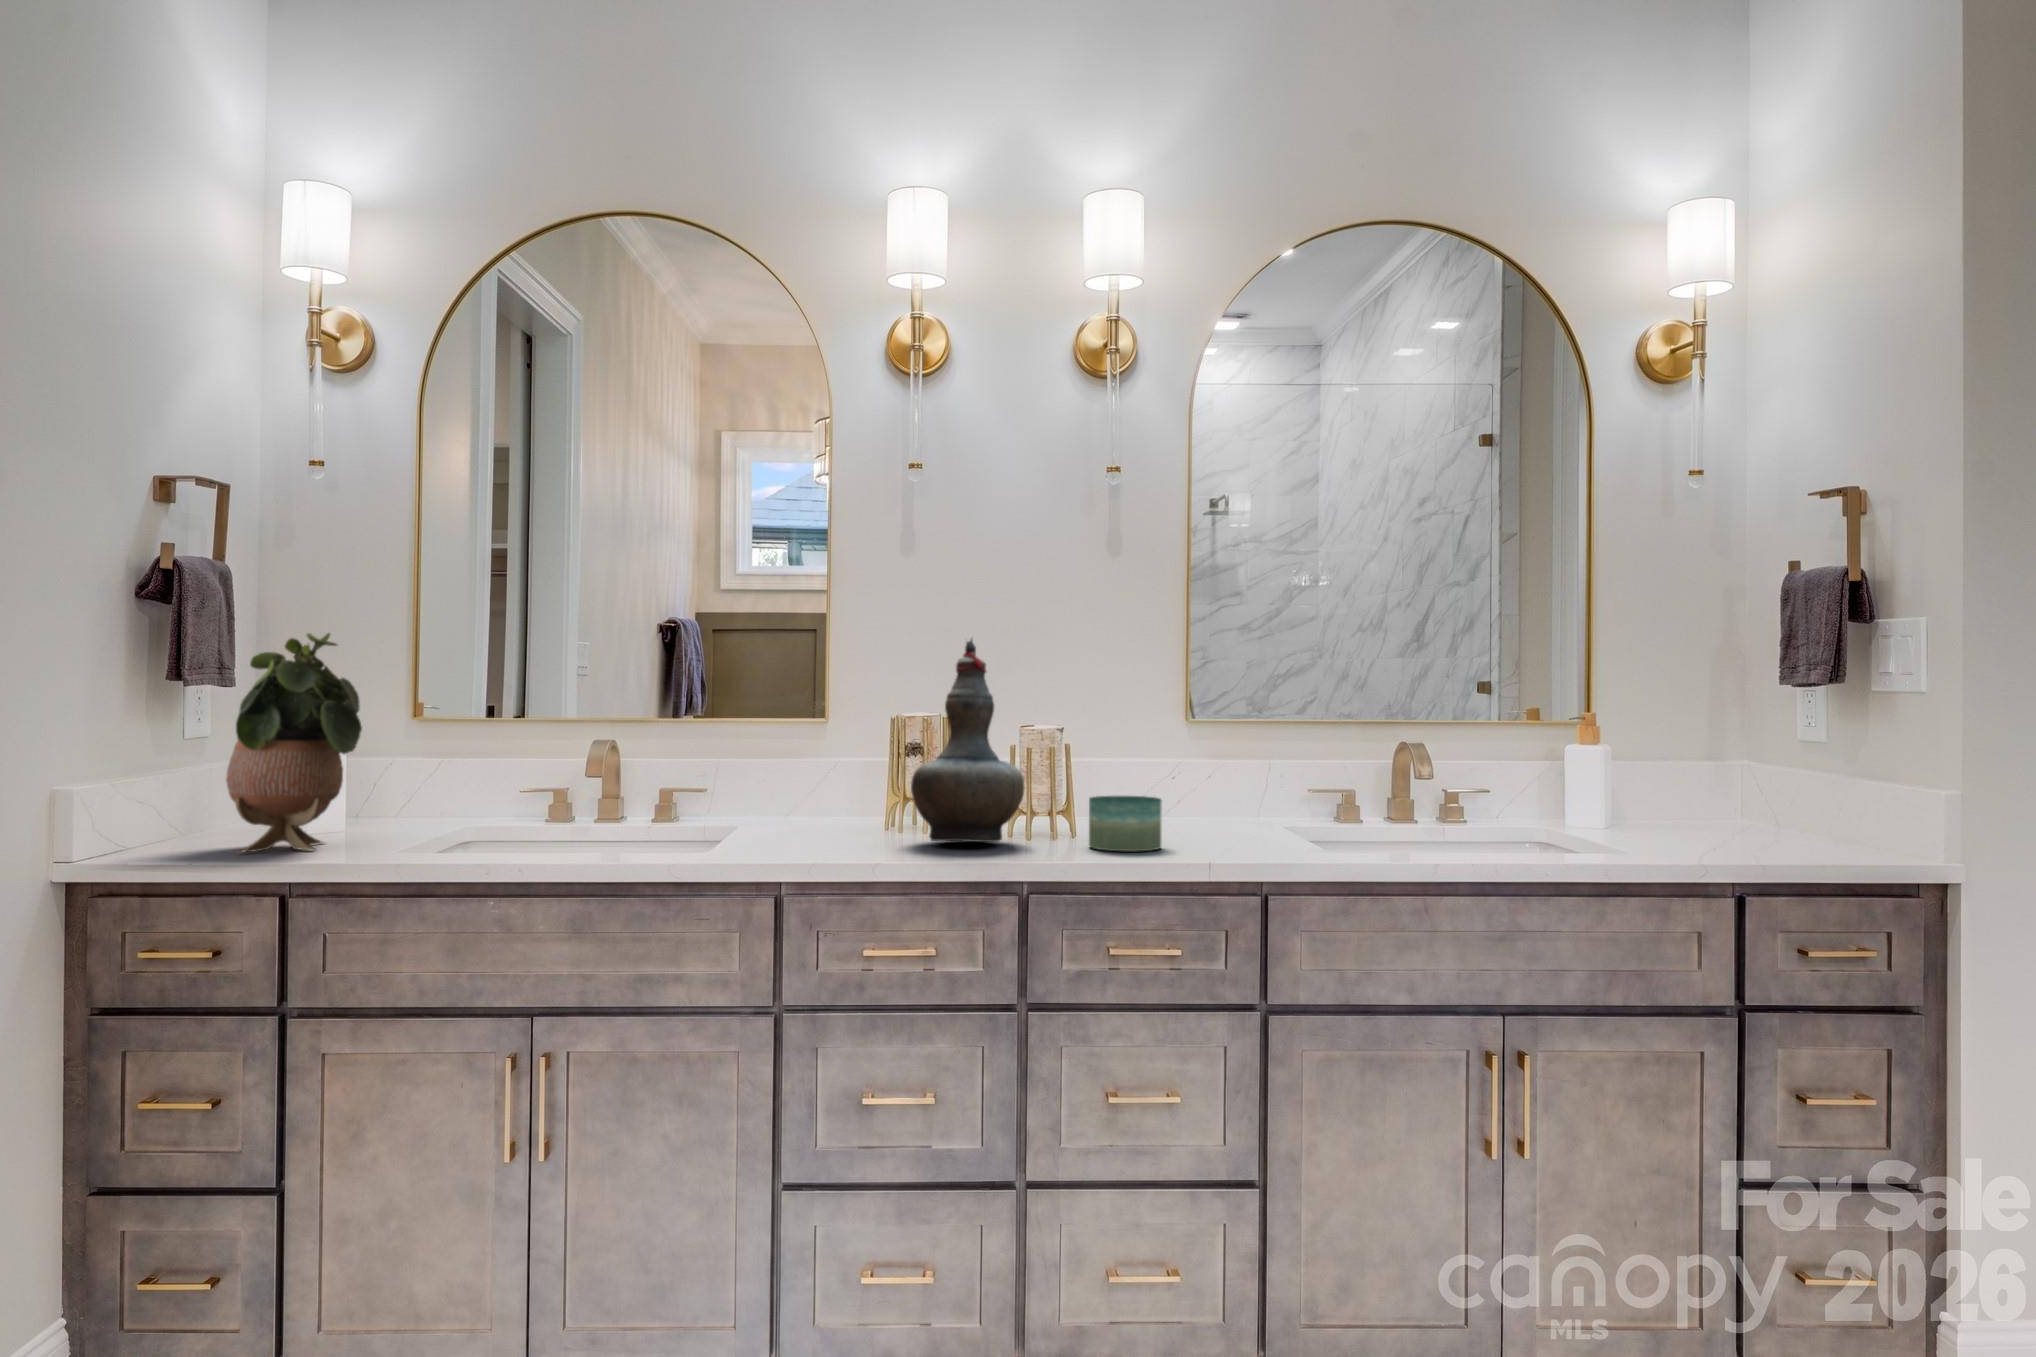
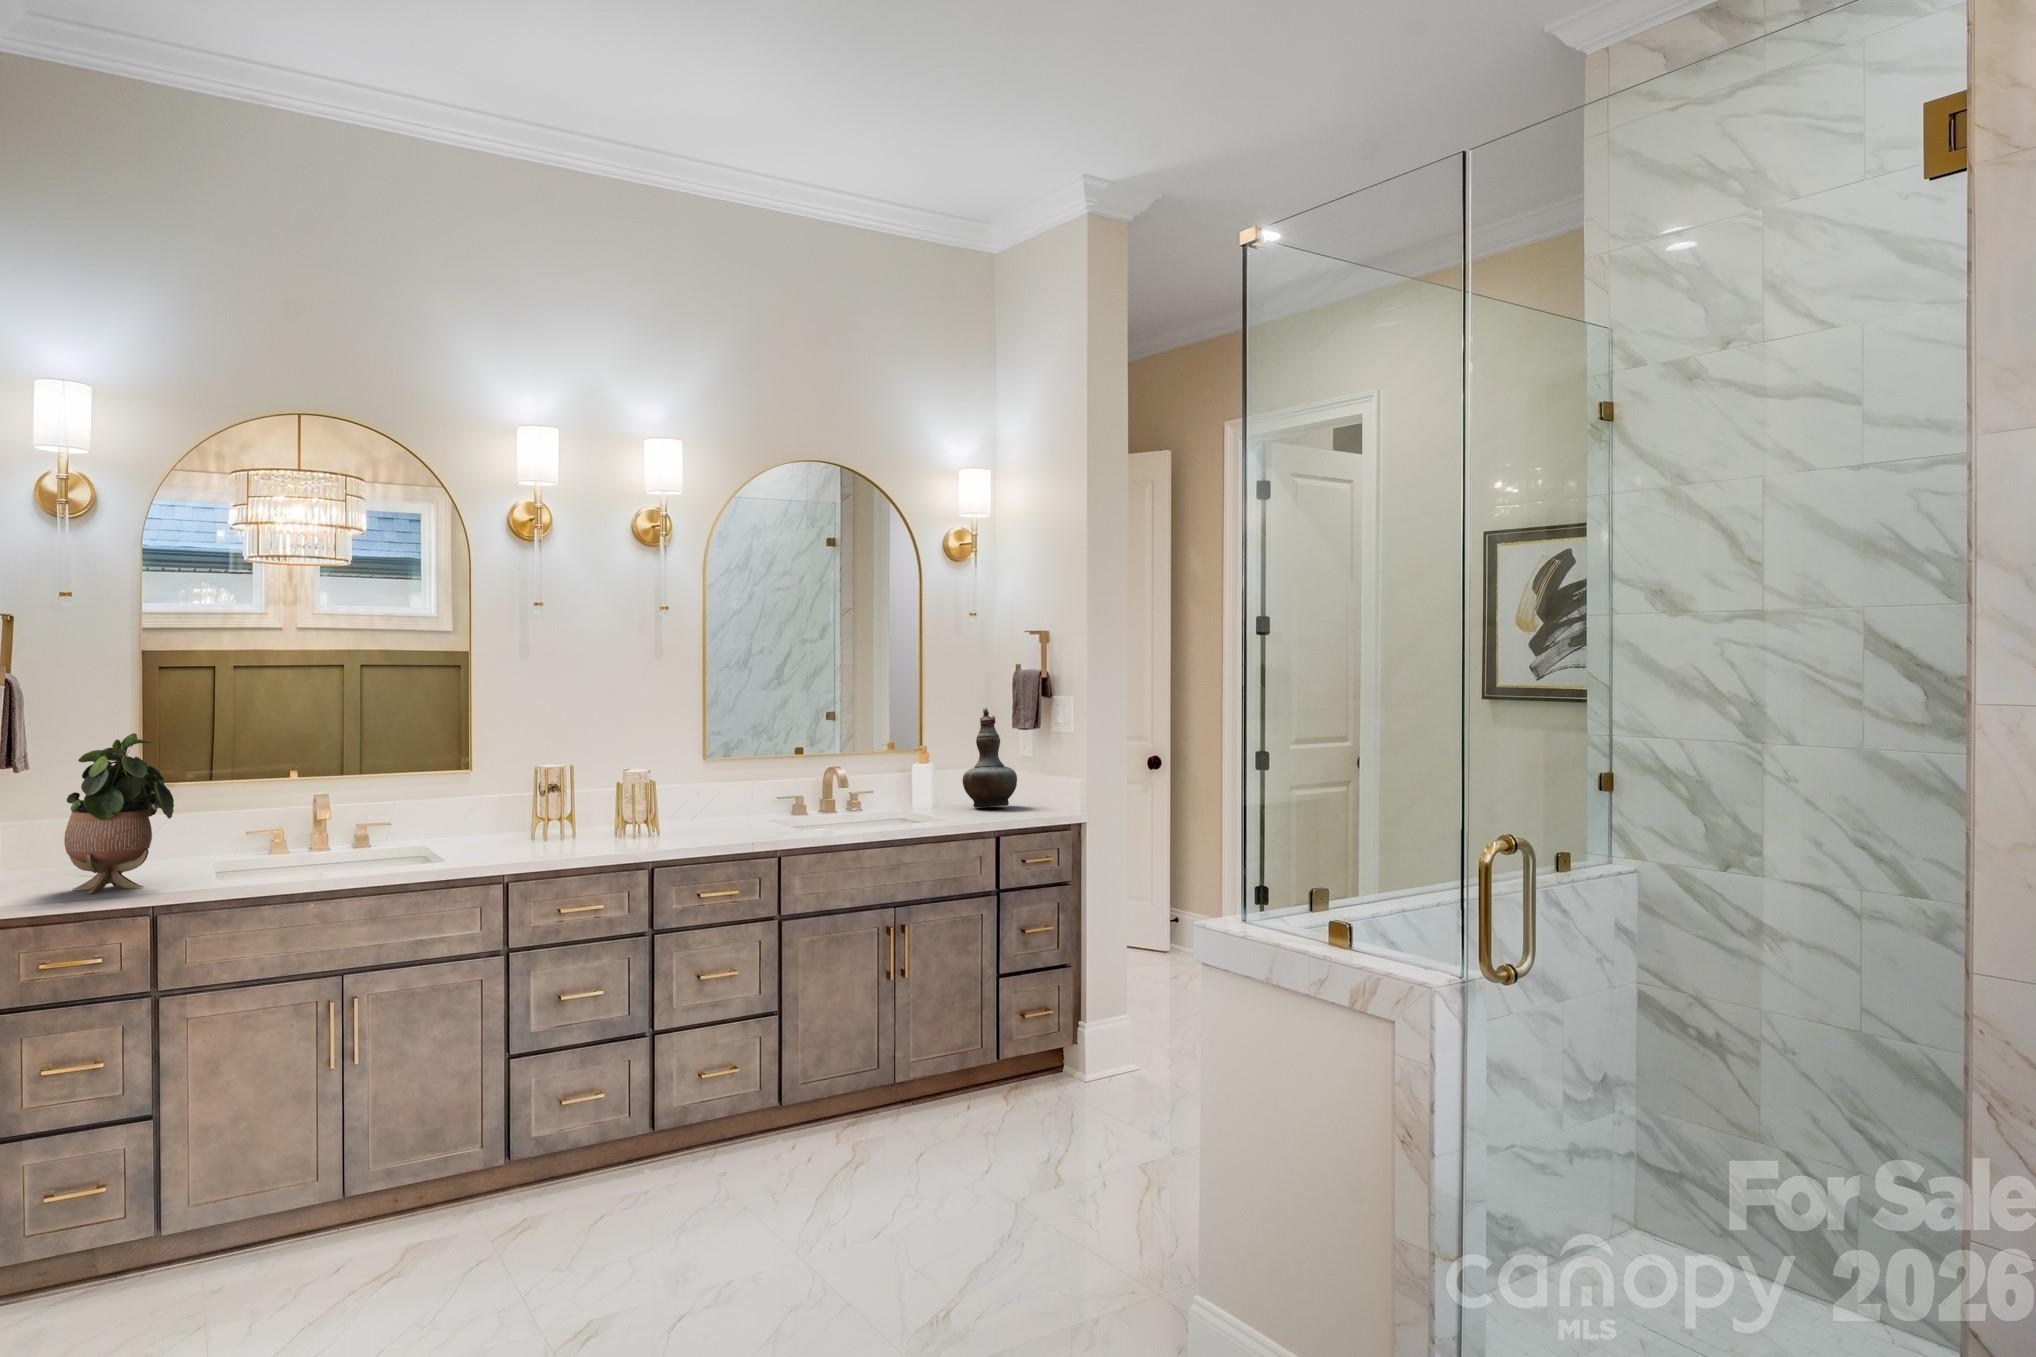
decorative vase: present [911,639,1024,842] -> present [963,708,1017,808]
candle: present [1089,796,1162,851] -> none [669,809,712,842]

